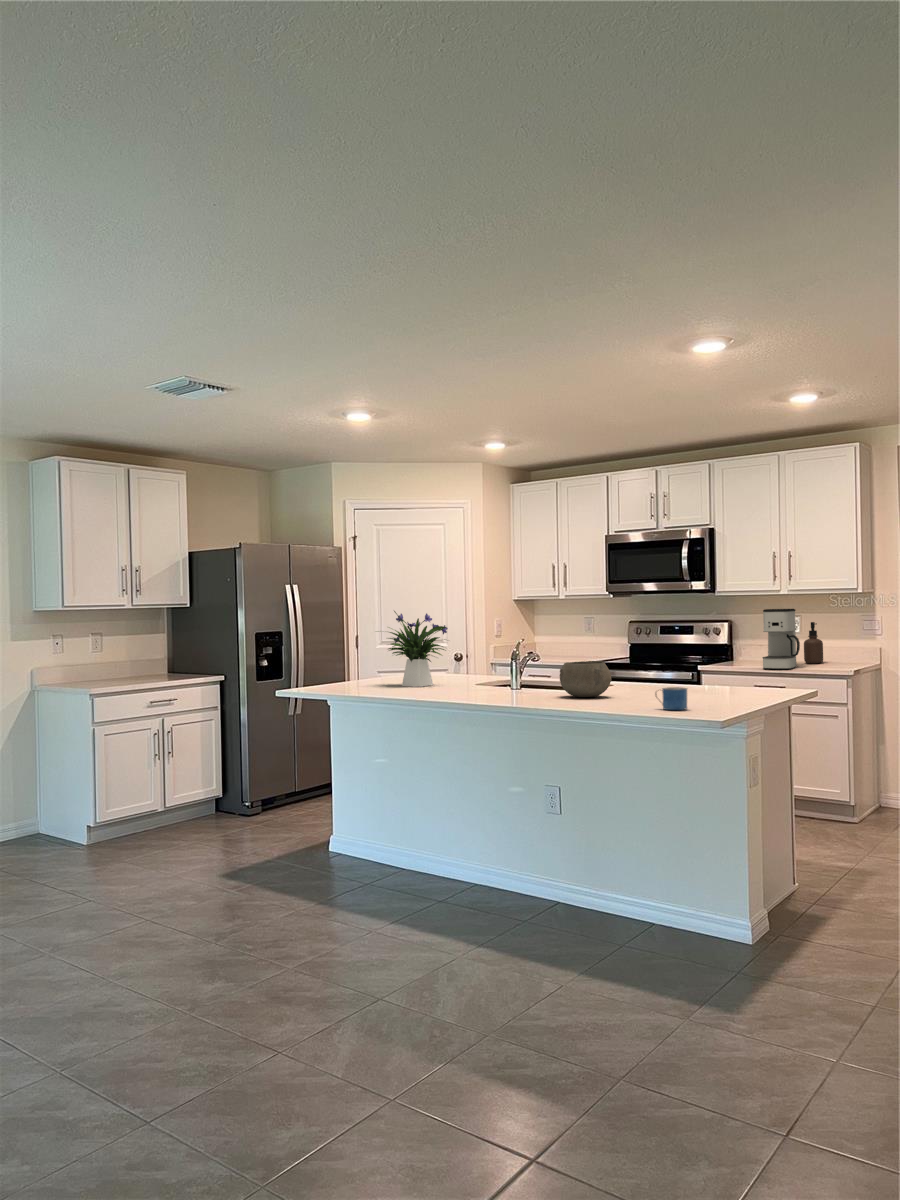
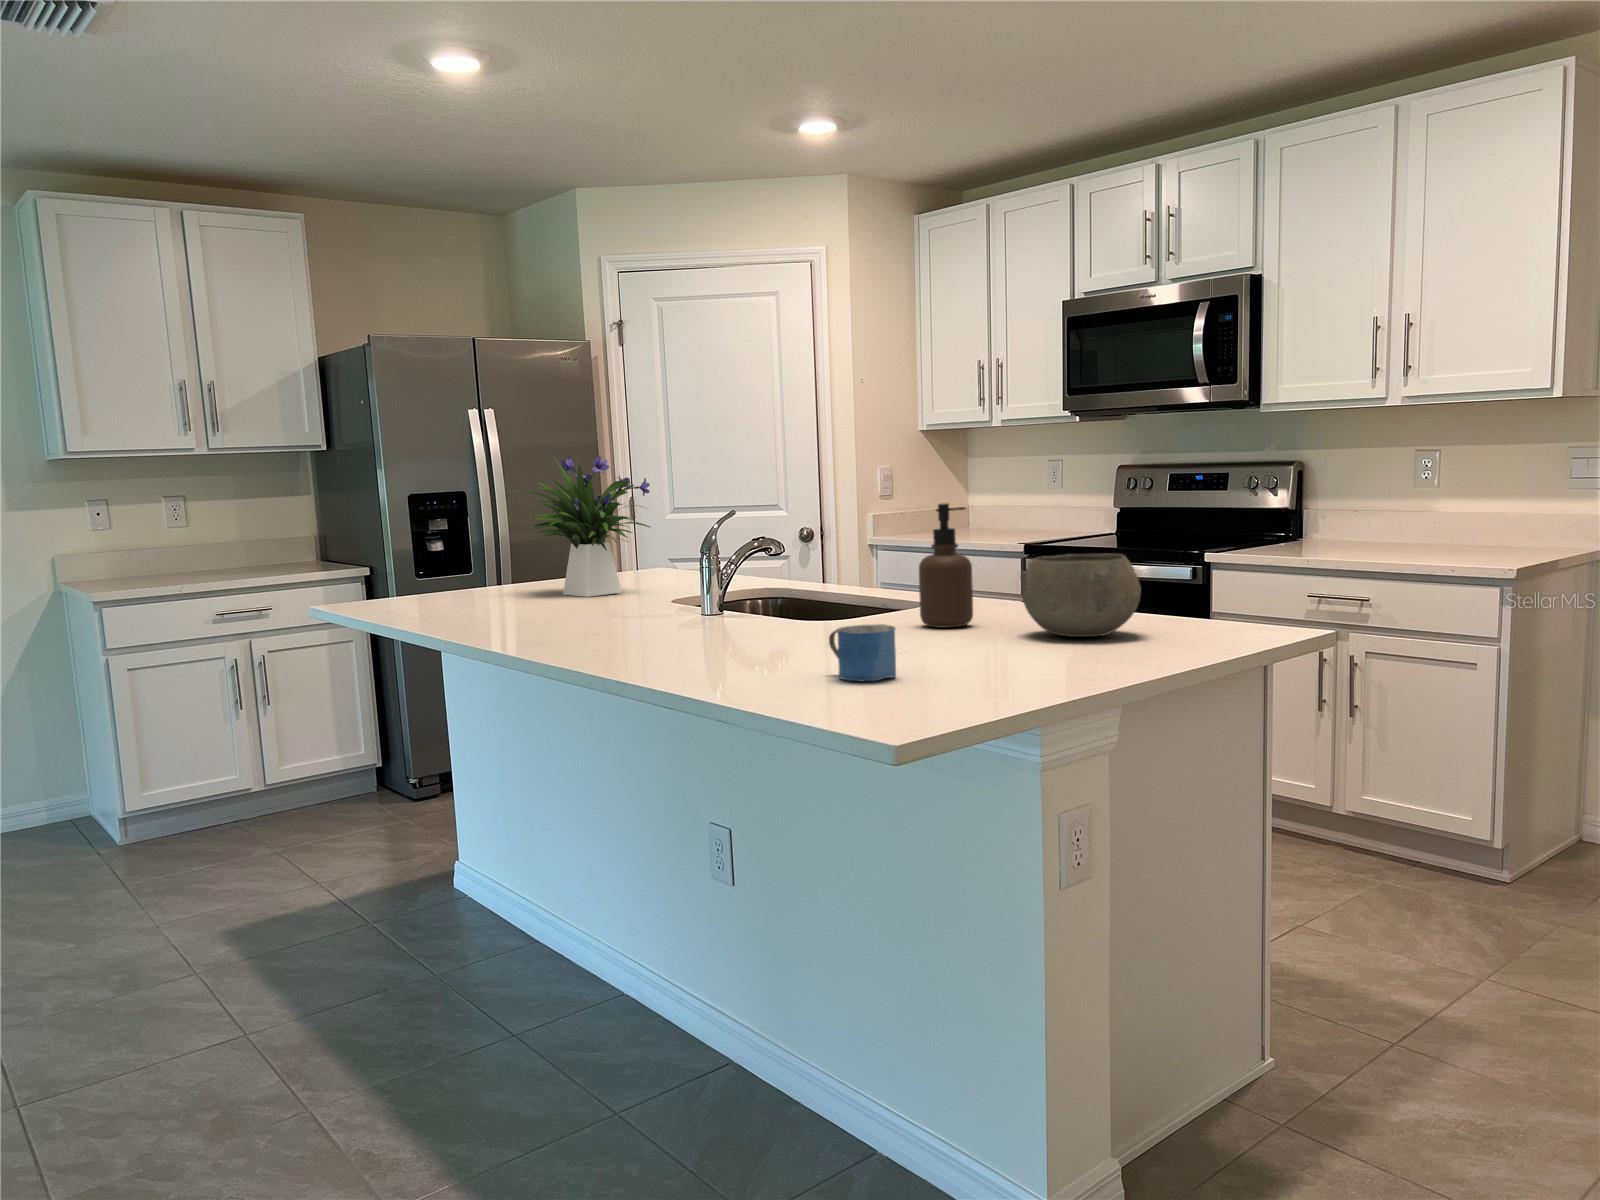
coffee maker: present [763,609,800,669] -> none [1329,436,1411,562]
soap dispenser: present [804,622,823,664] -> present [919,503,973,628]
bowl: present [560,661,612,697] -> present [1020,553,1141,637]

